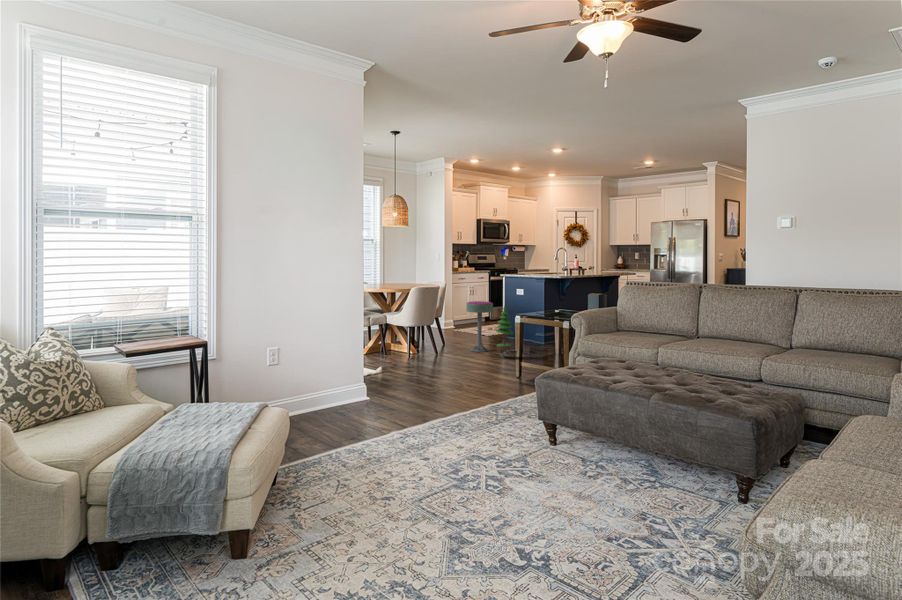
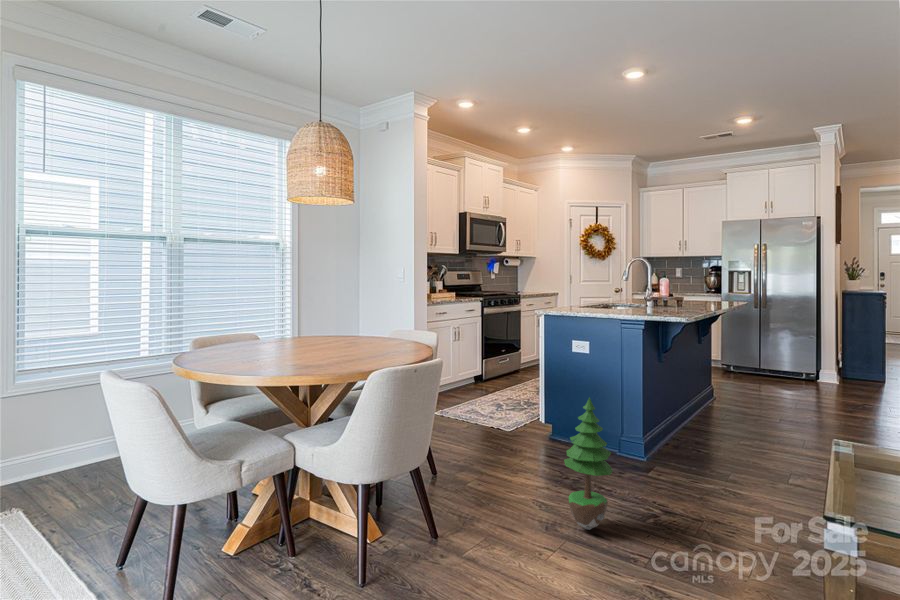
bar stool: present [466,301,493,352] -> none [478,375,541,500]

